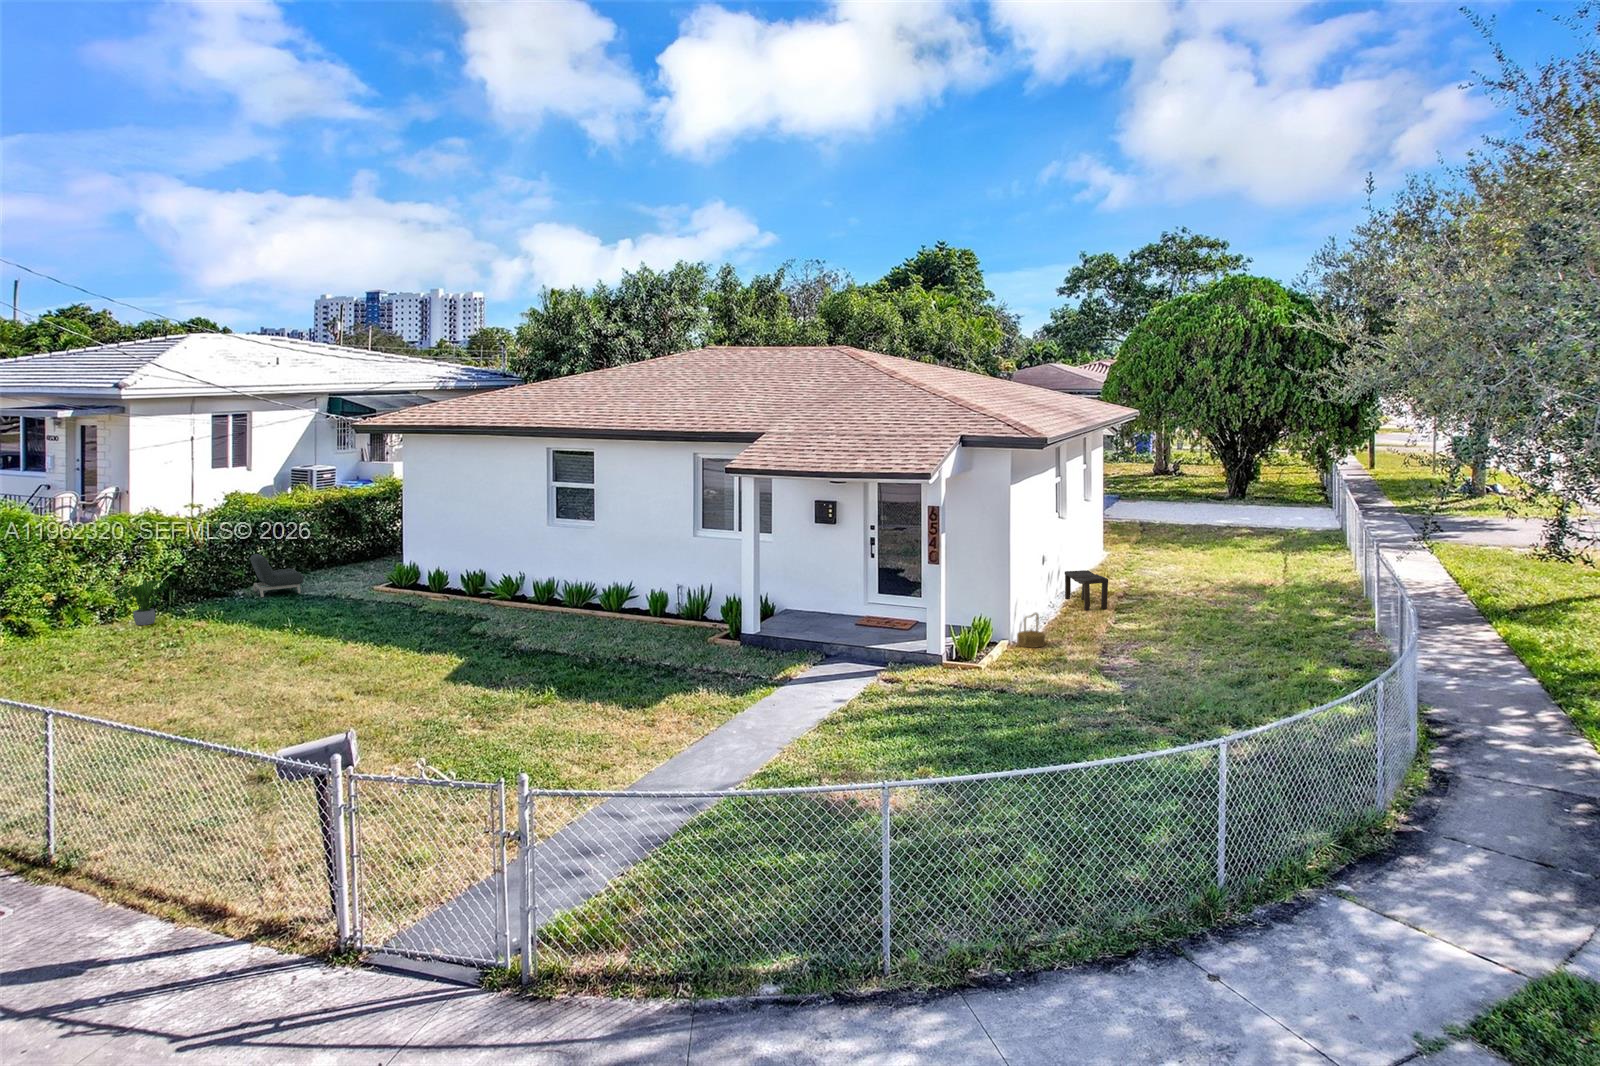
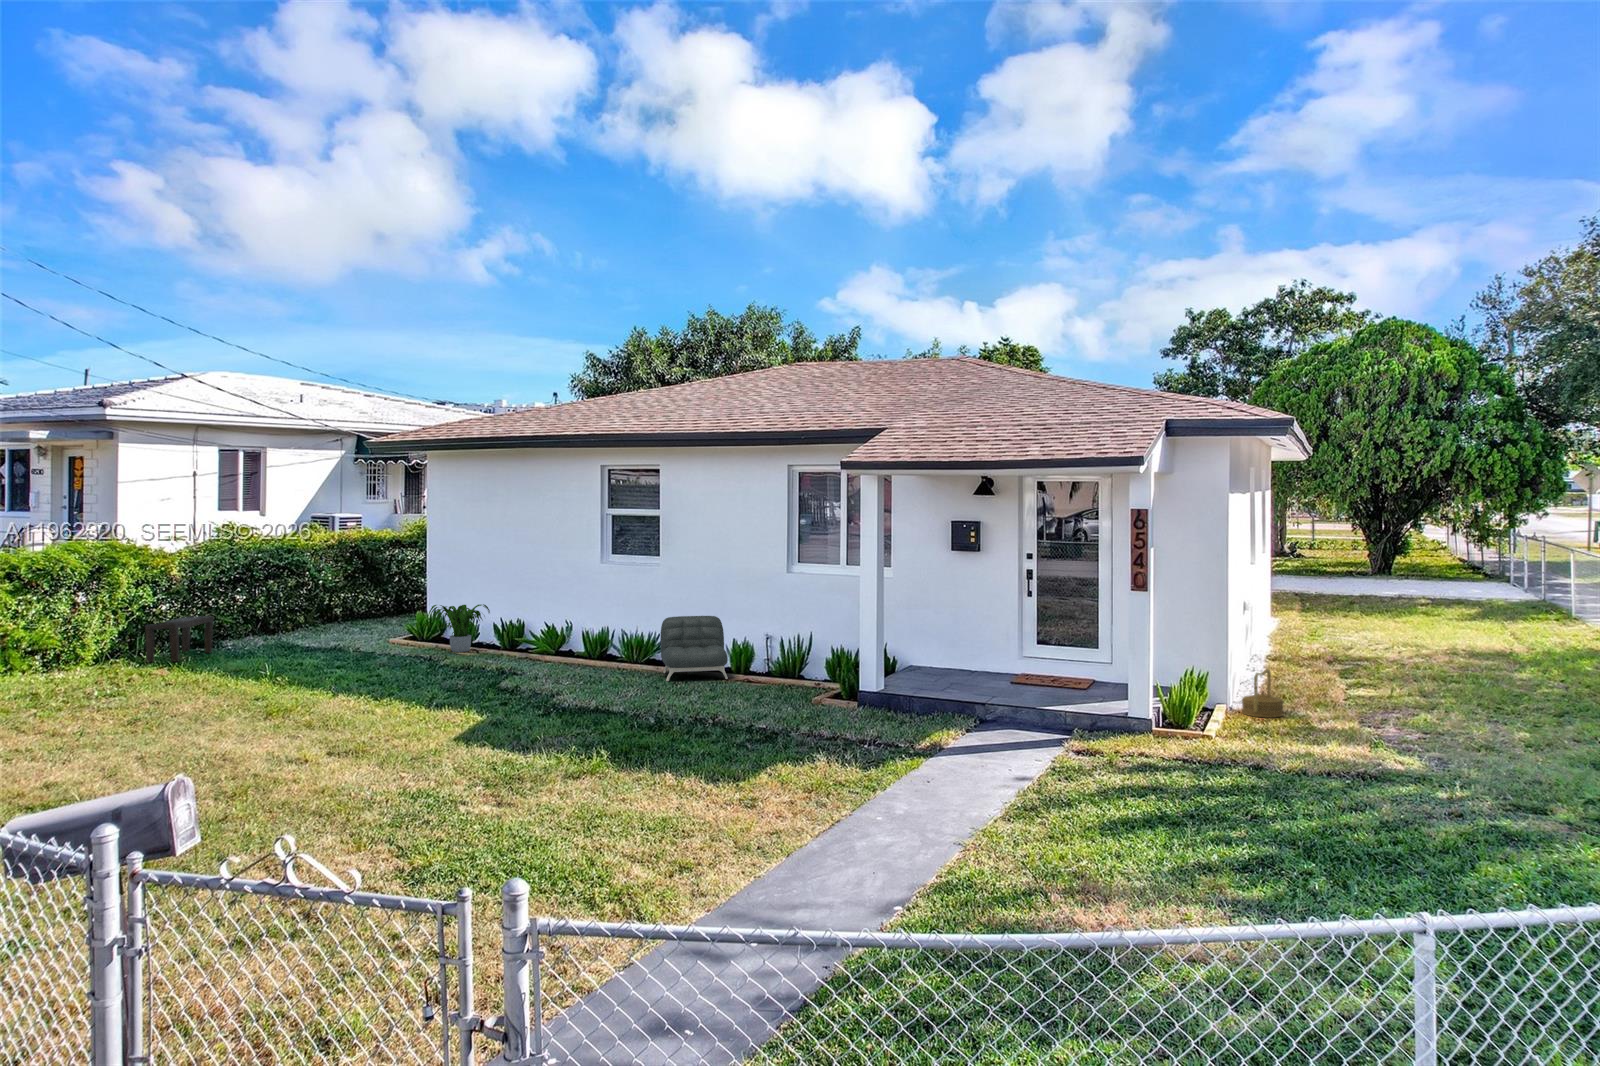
armchair: present [250,554,304,597] -> present [661,616,728,681]
bench: present [1065,570,1108,610] -> present [145,616,214,662]
potted plant: present [117,580,169,625] -> present [429,604,490,652]

